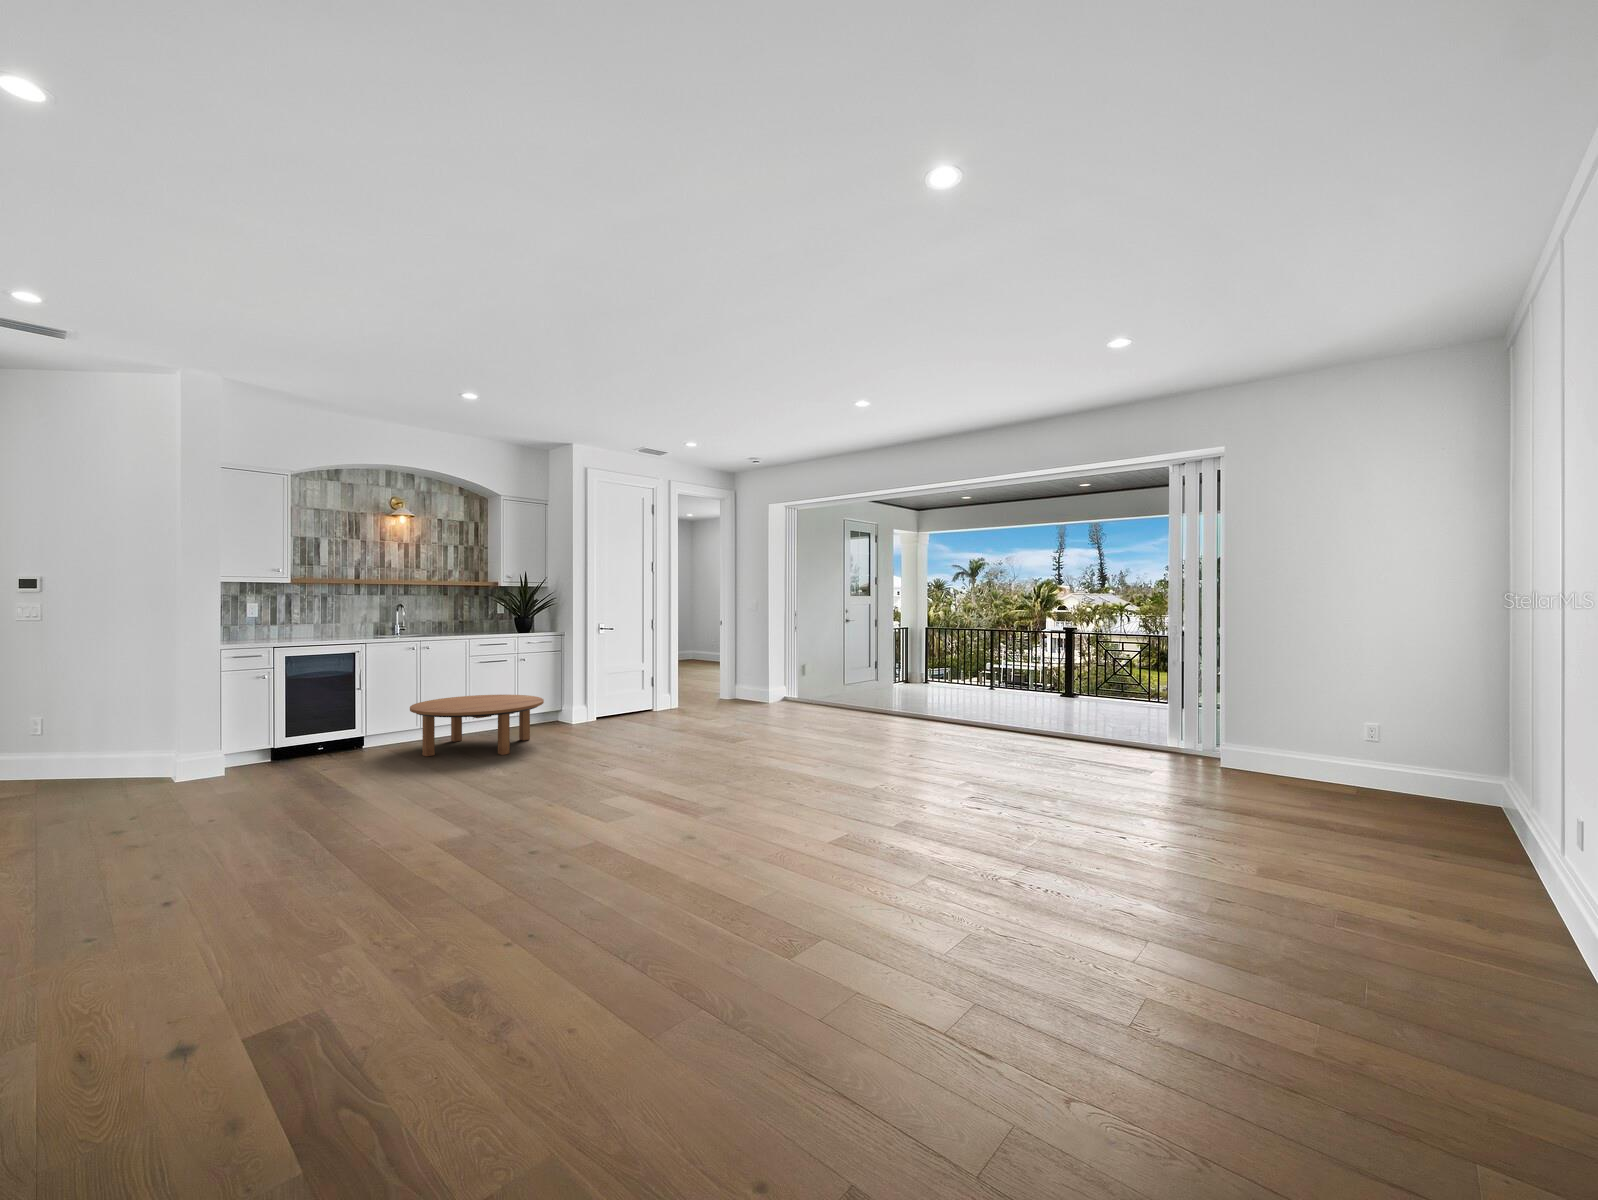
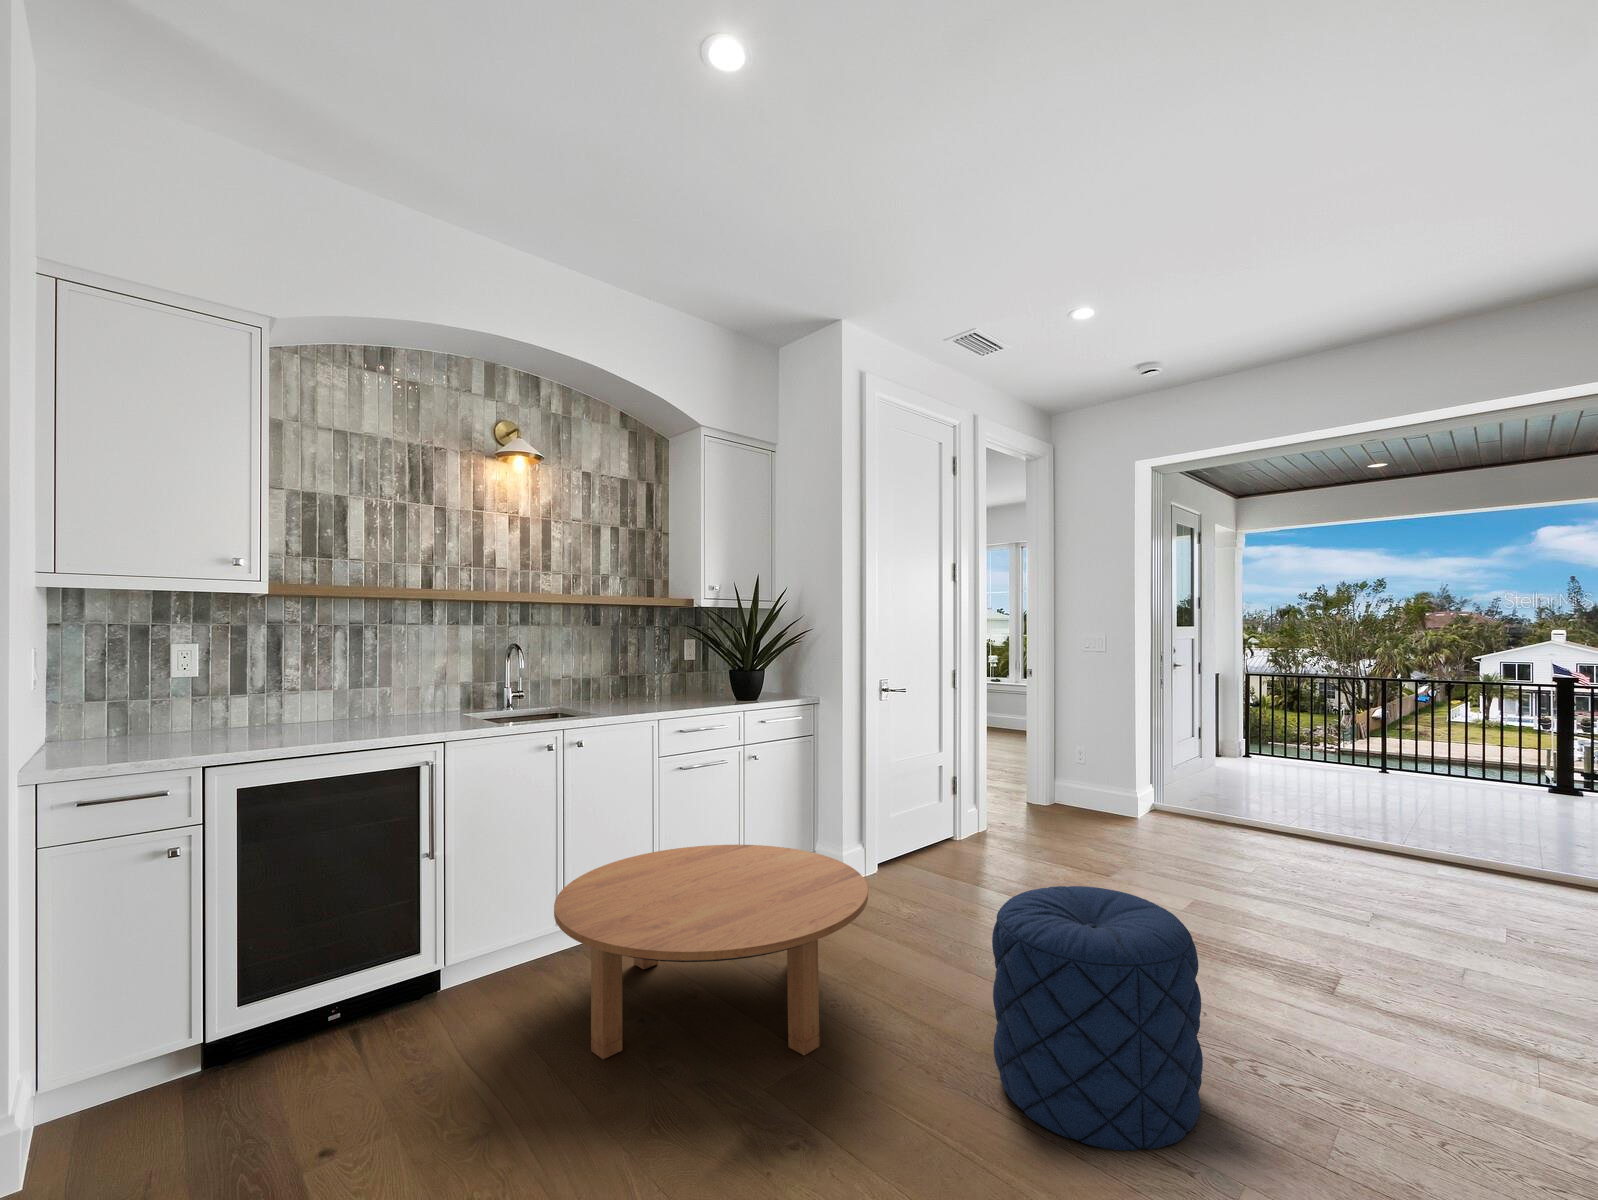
pouf: none [561,695,629,765] -> present [992,886,1203,1151]

